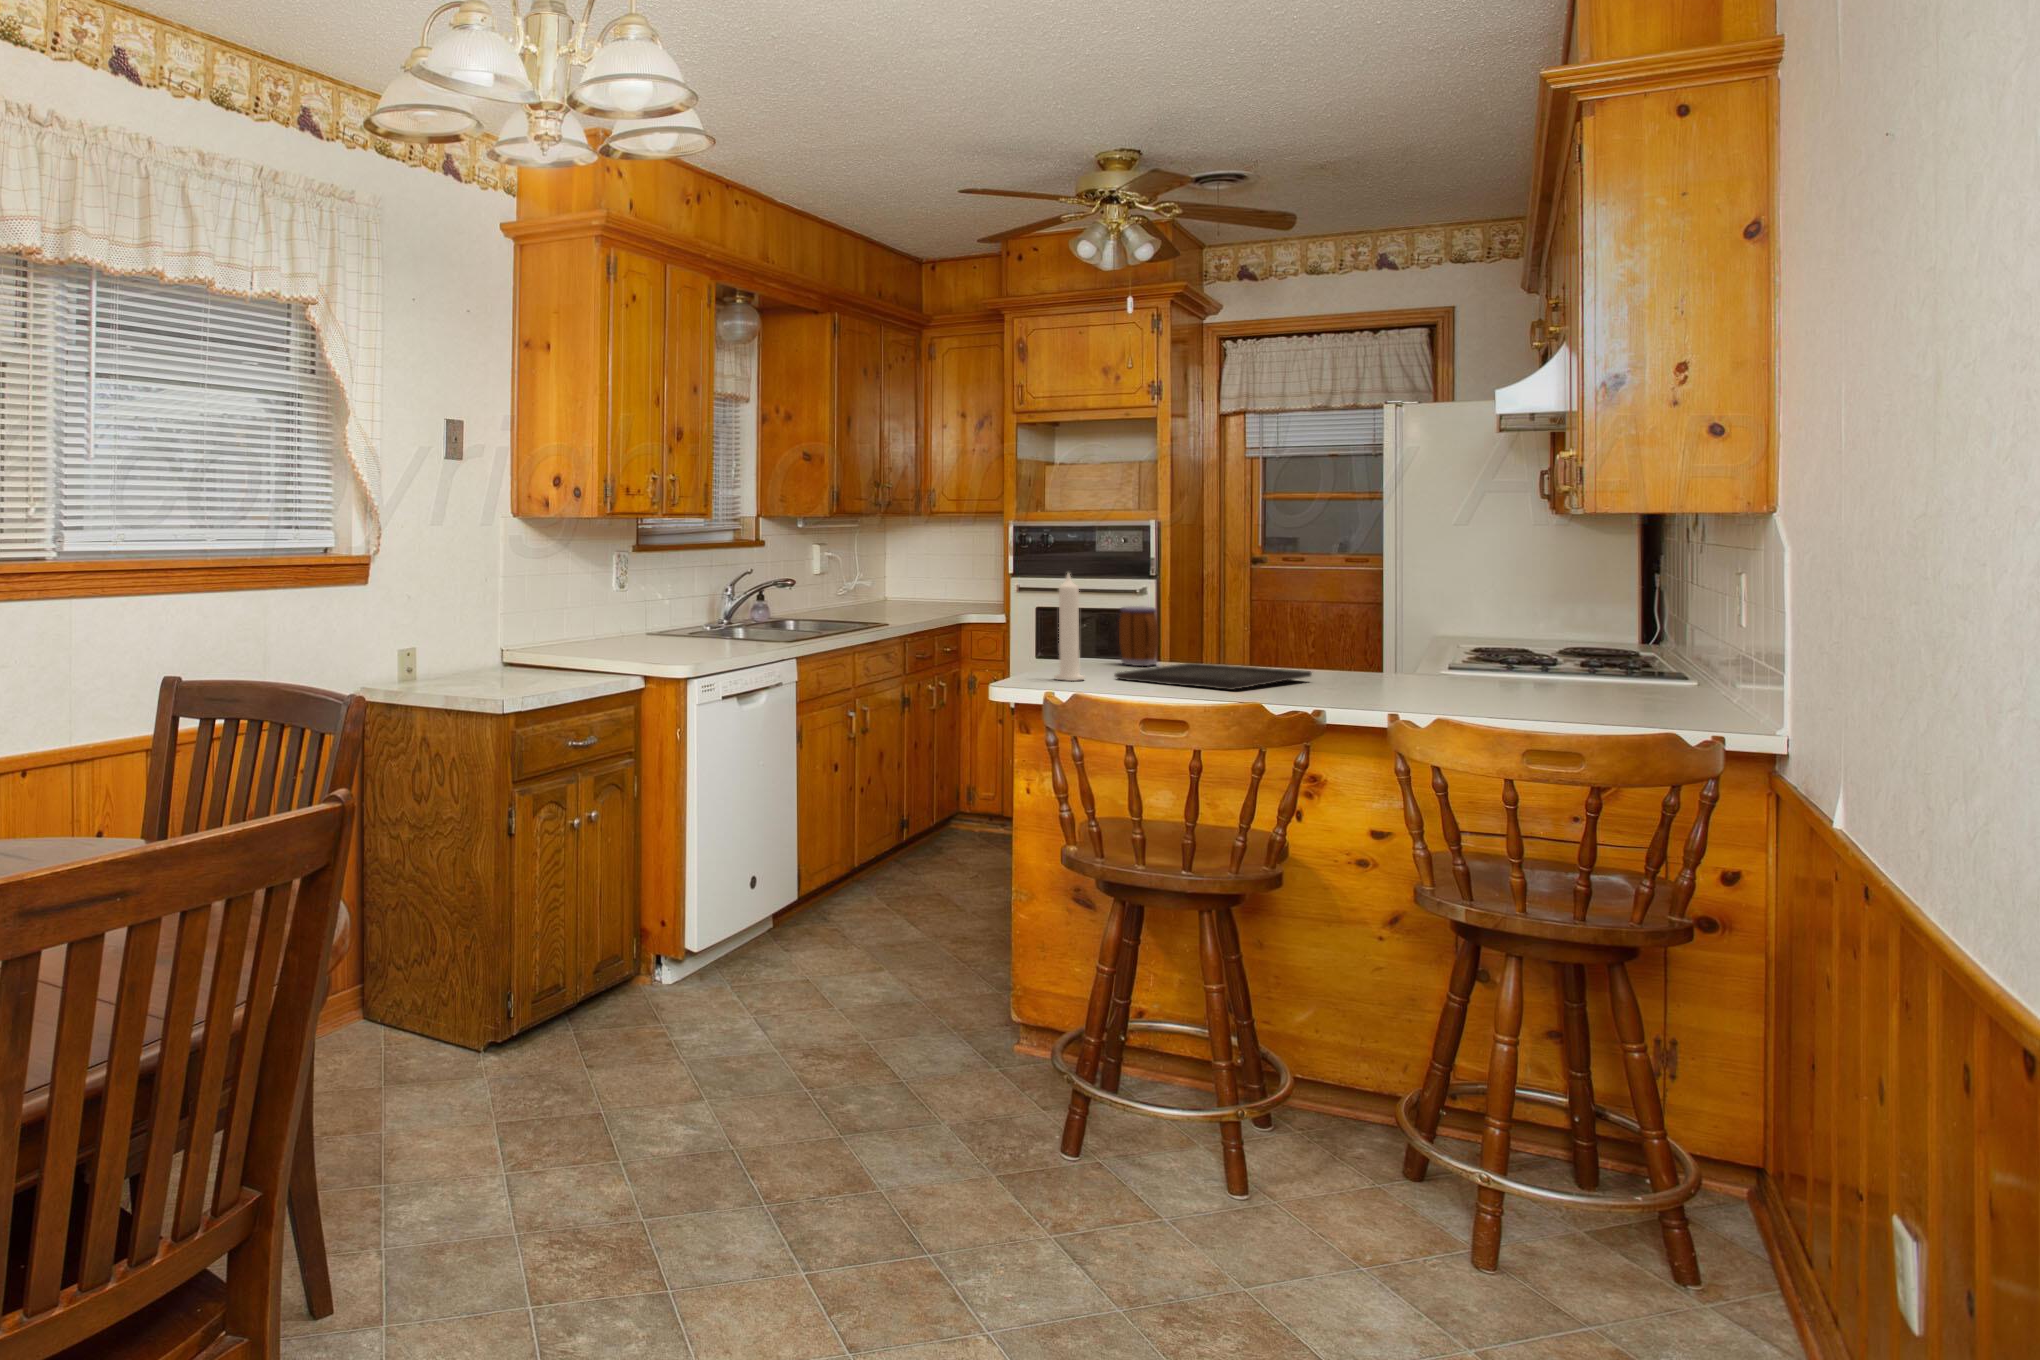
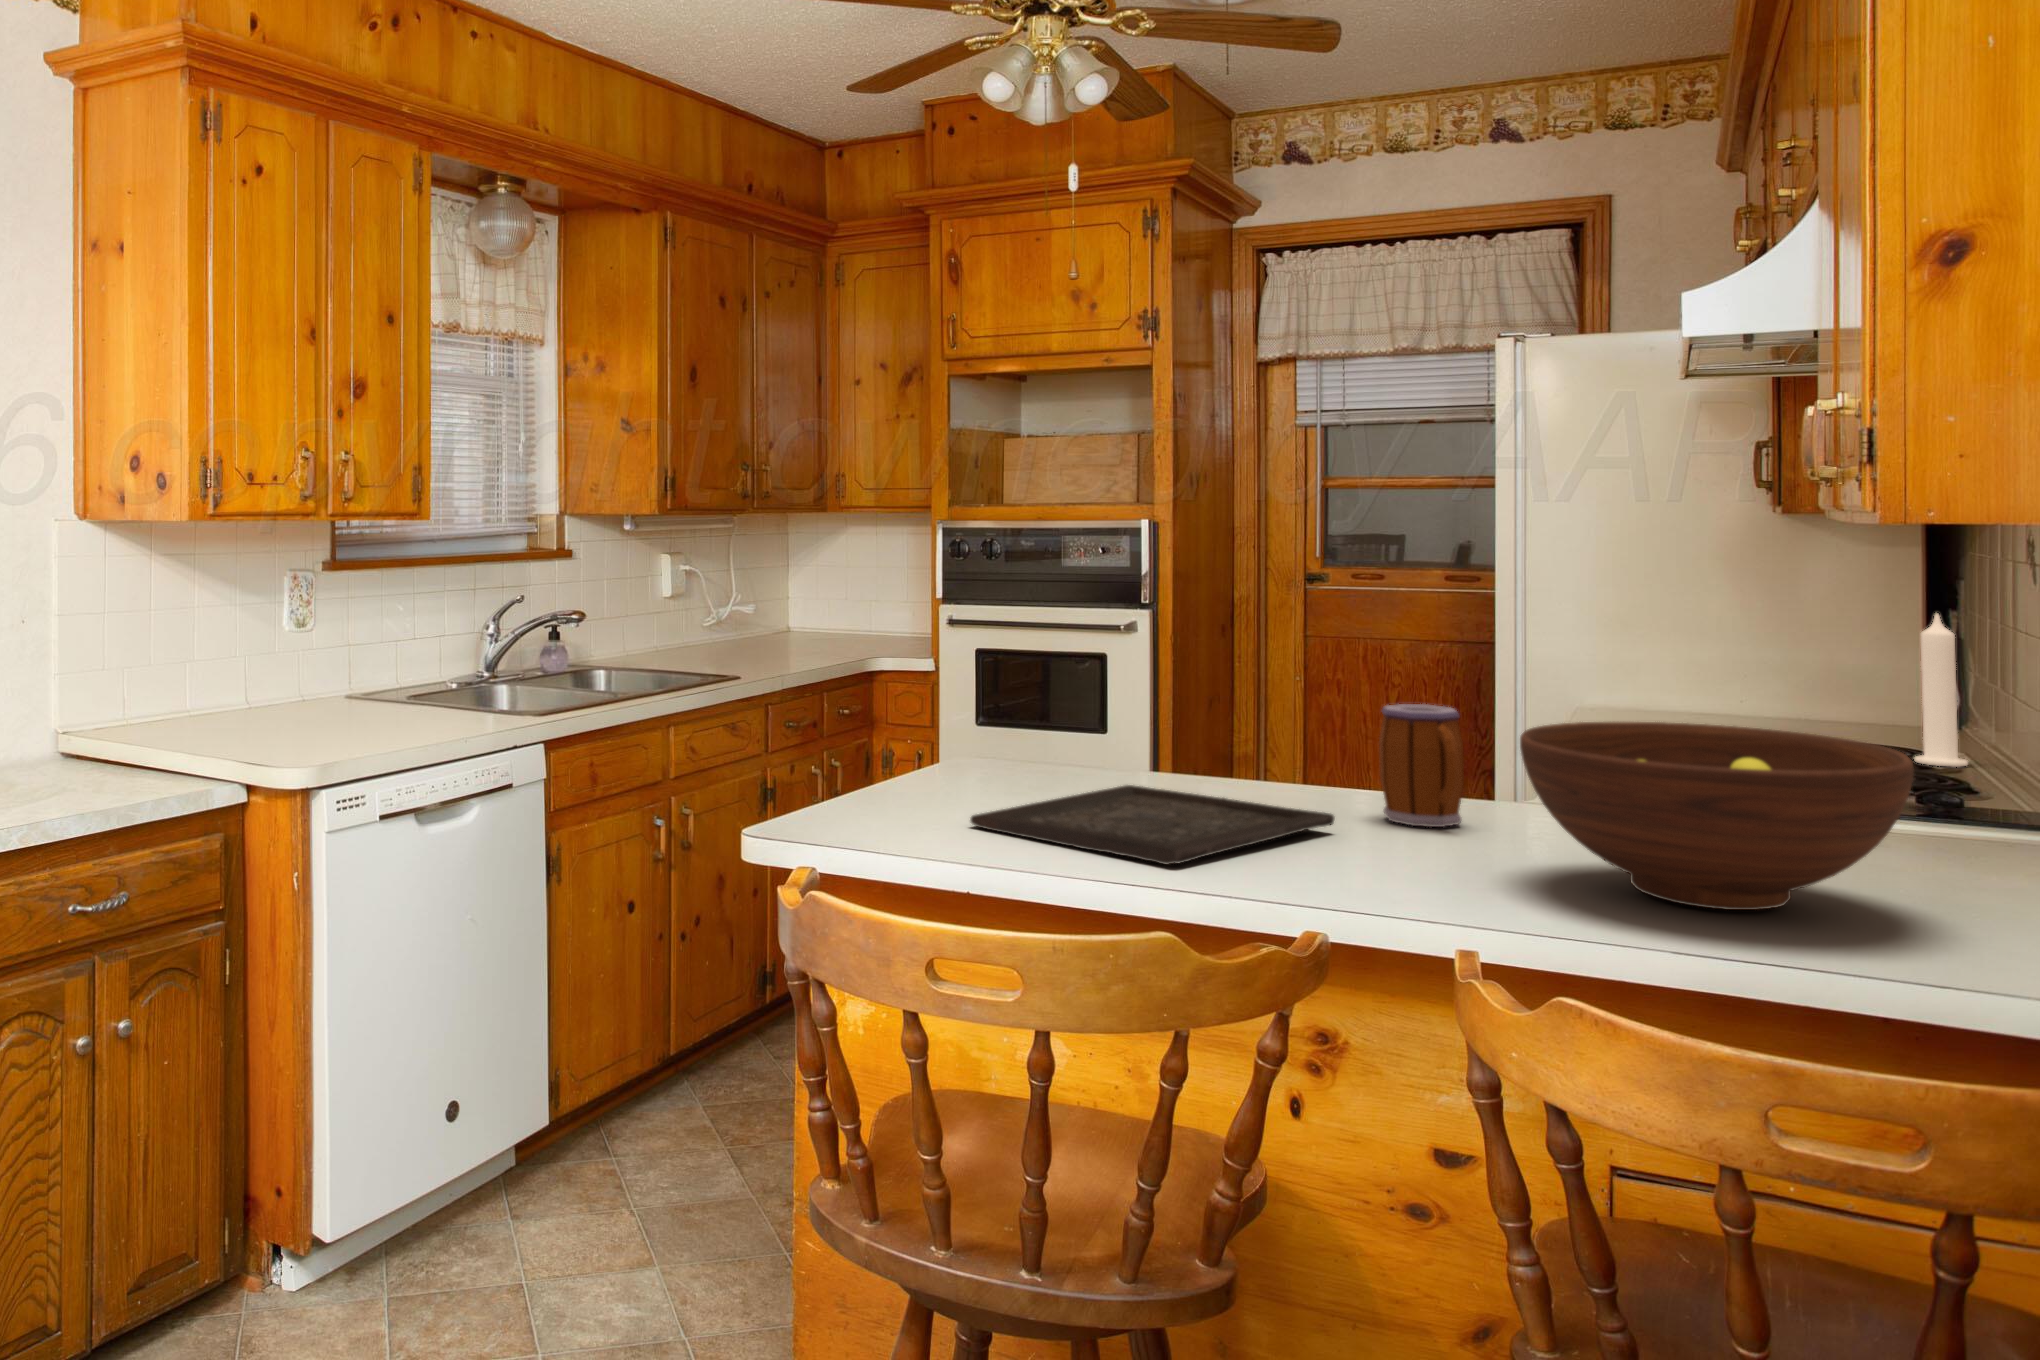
candle: present [1055,574,1085,681] -> present [1914,614,1968,767]
mug: present [1119,606,1159,666] -> present [1379,704,1464,827]
fruit bowl: none [1414,616,1607,702] -> present [1520,722,1914,910]

